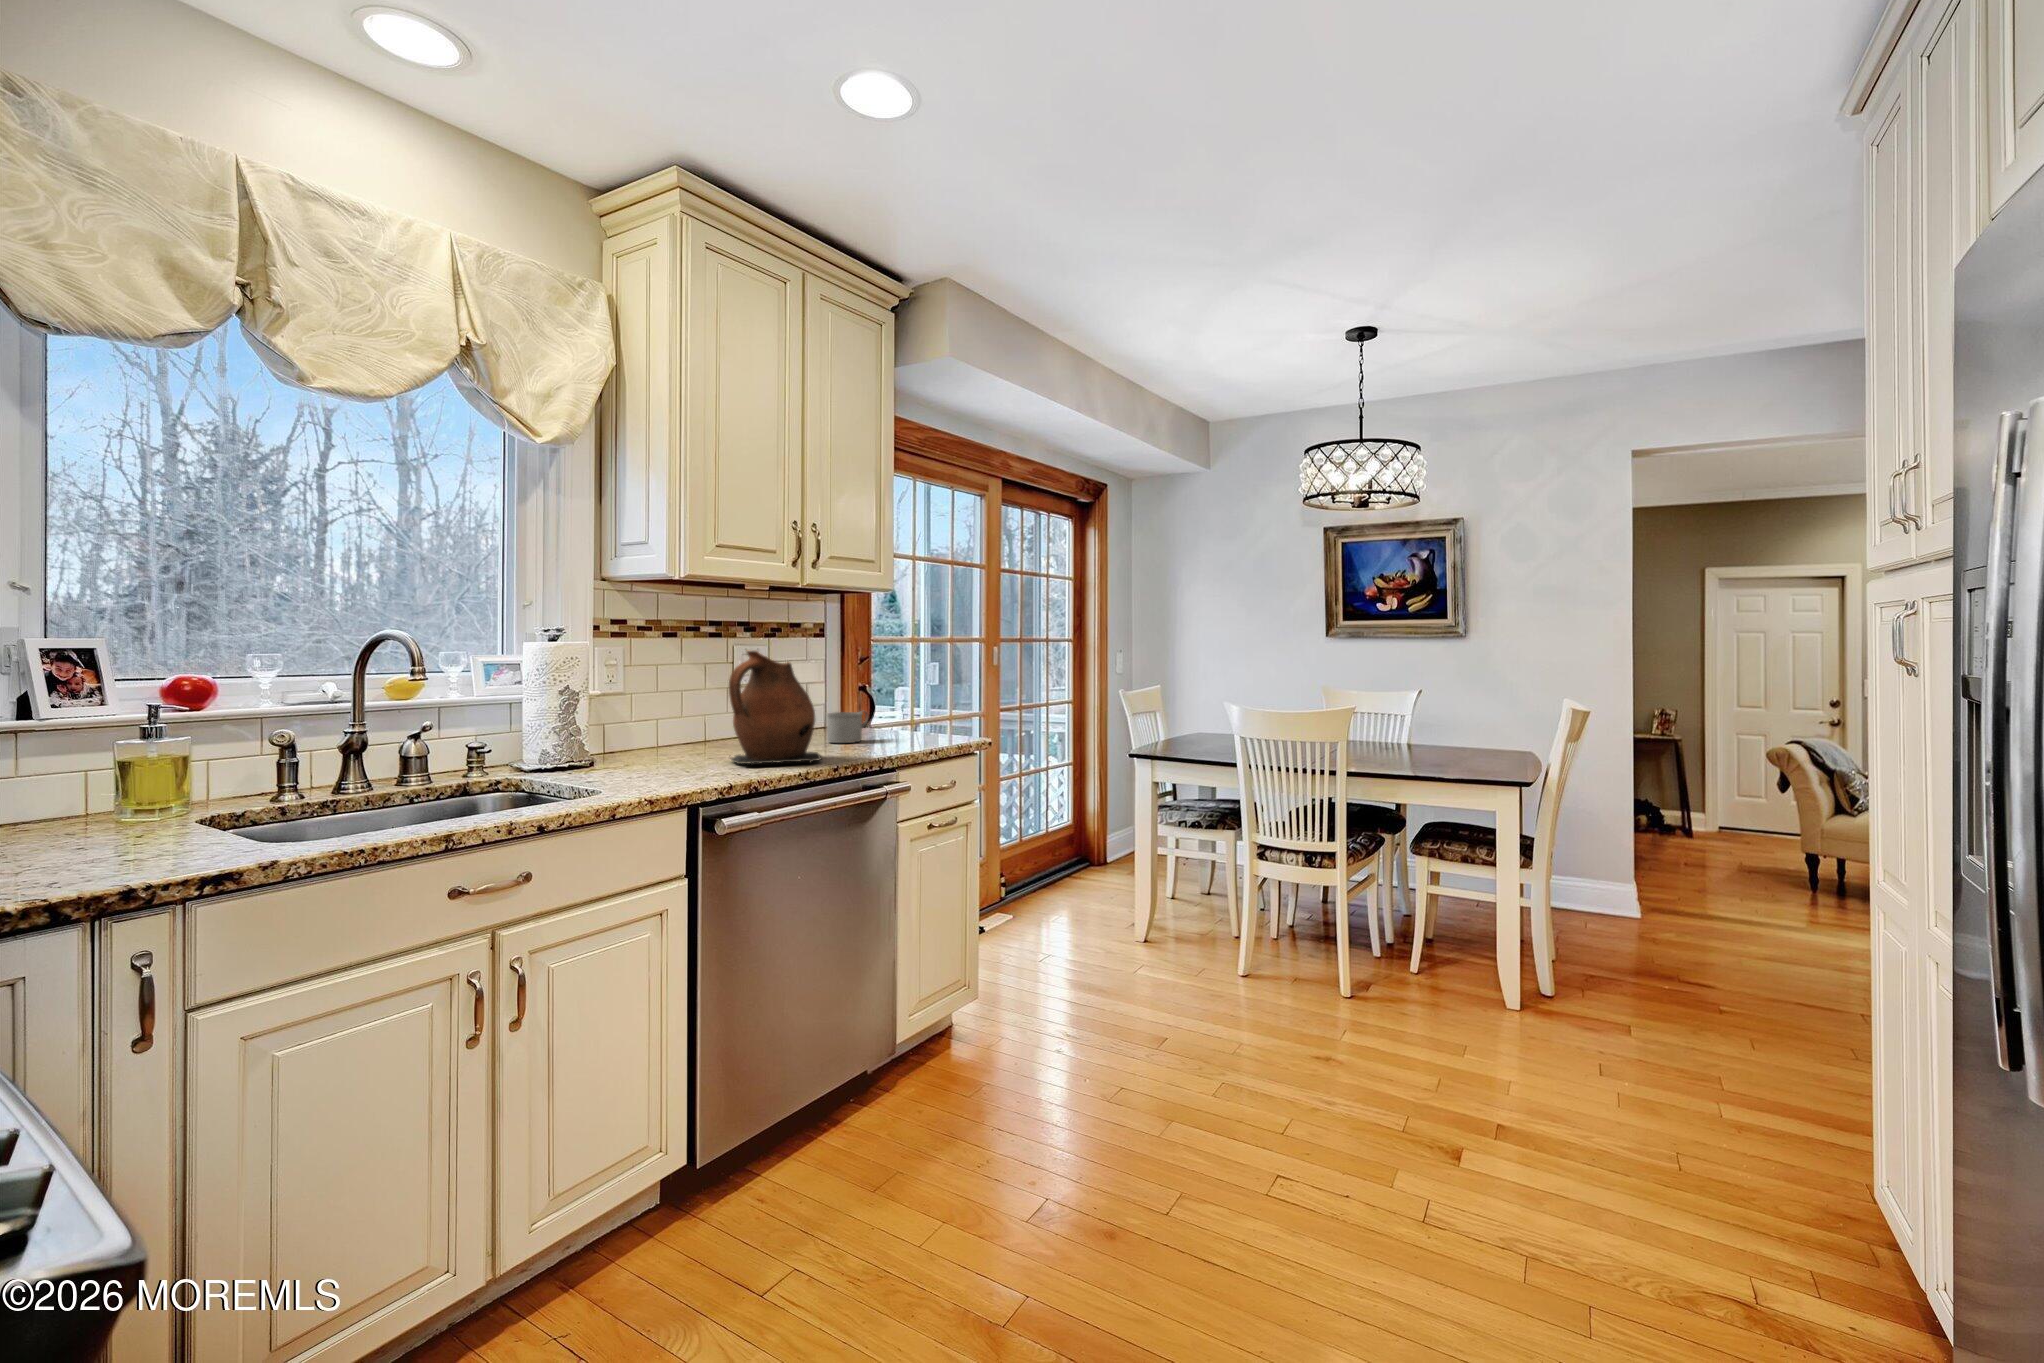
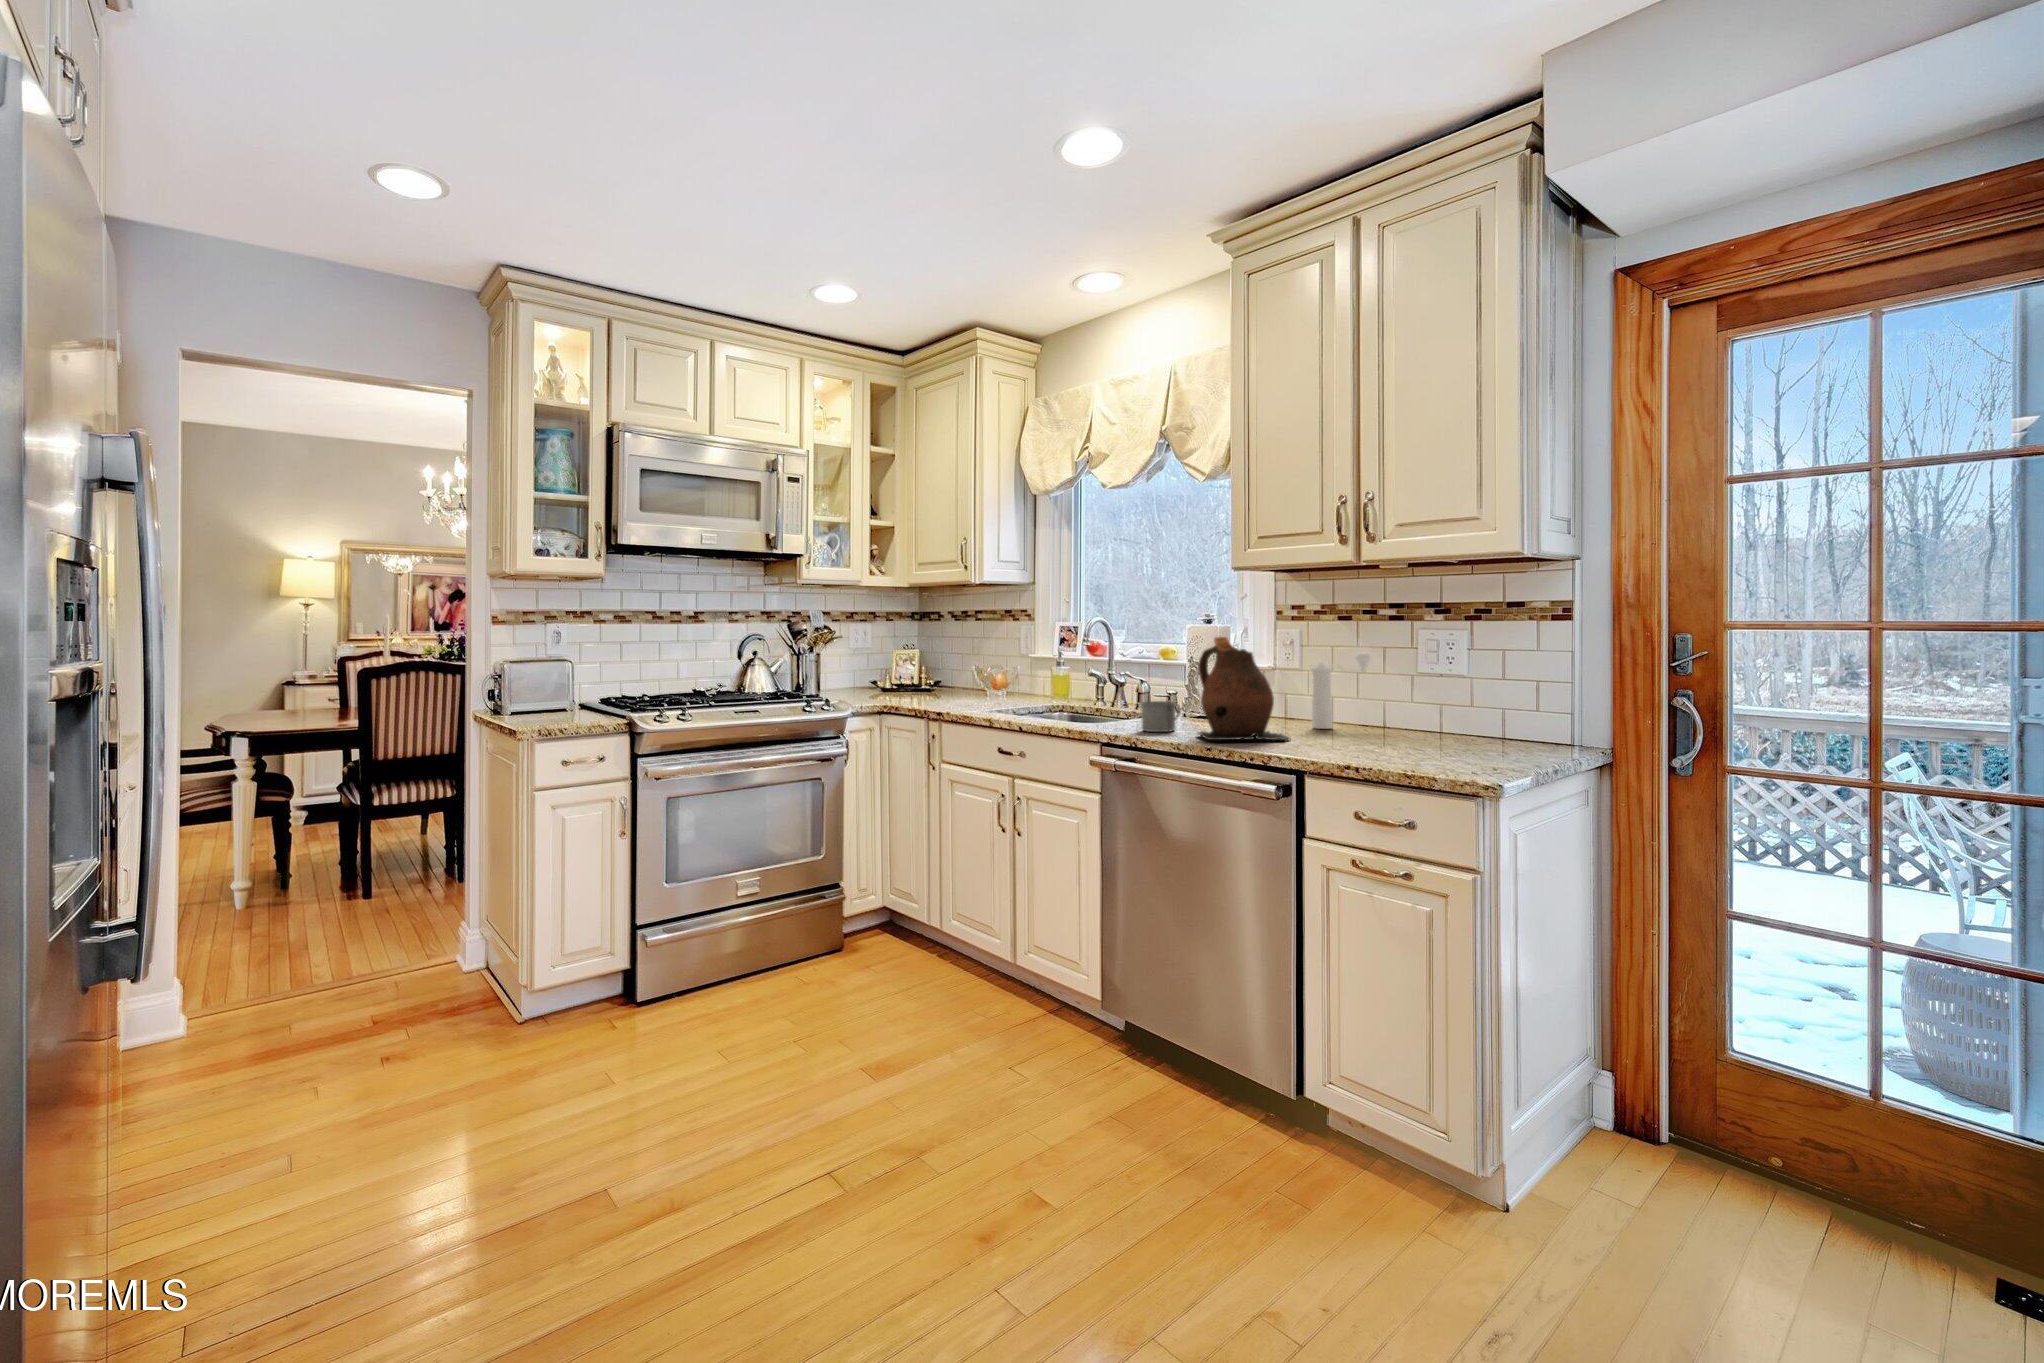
pepper mill: none [691,670,721,752] -> present [1311,653,1371,729]
mug: present [827,711,868,743] -> present [1141,701,1180,732]

